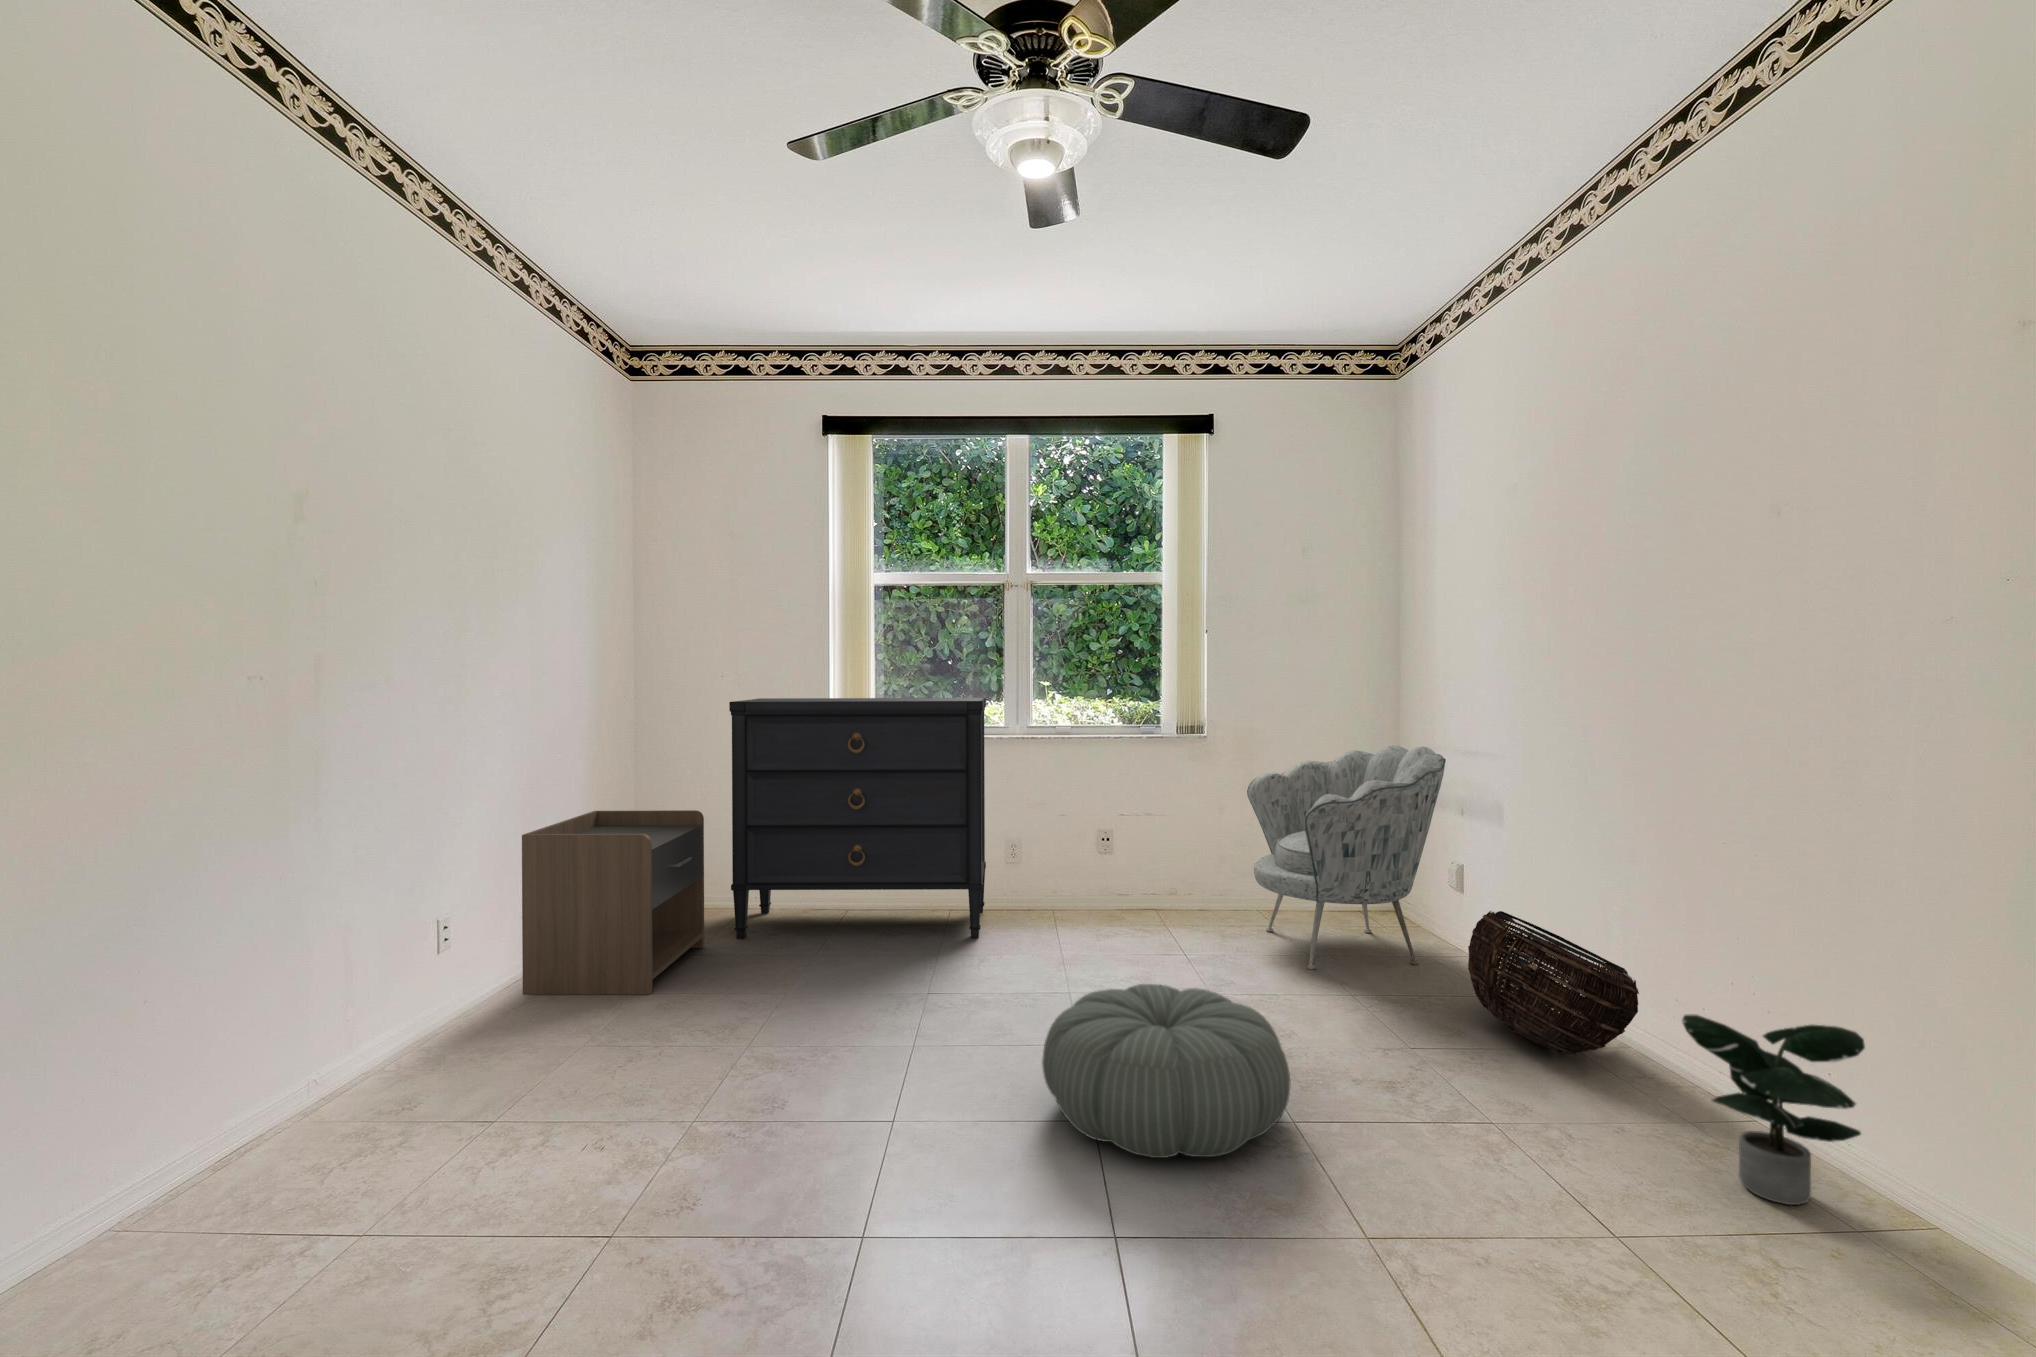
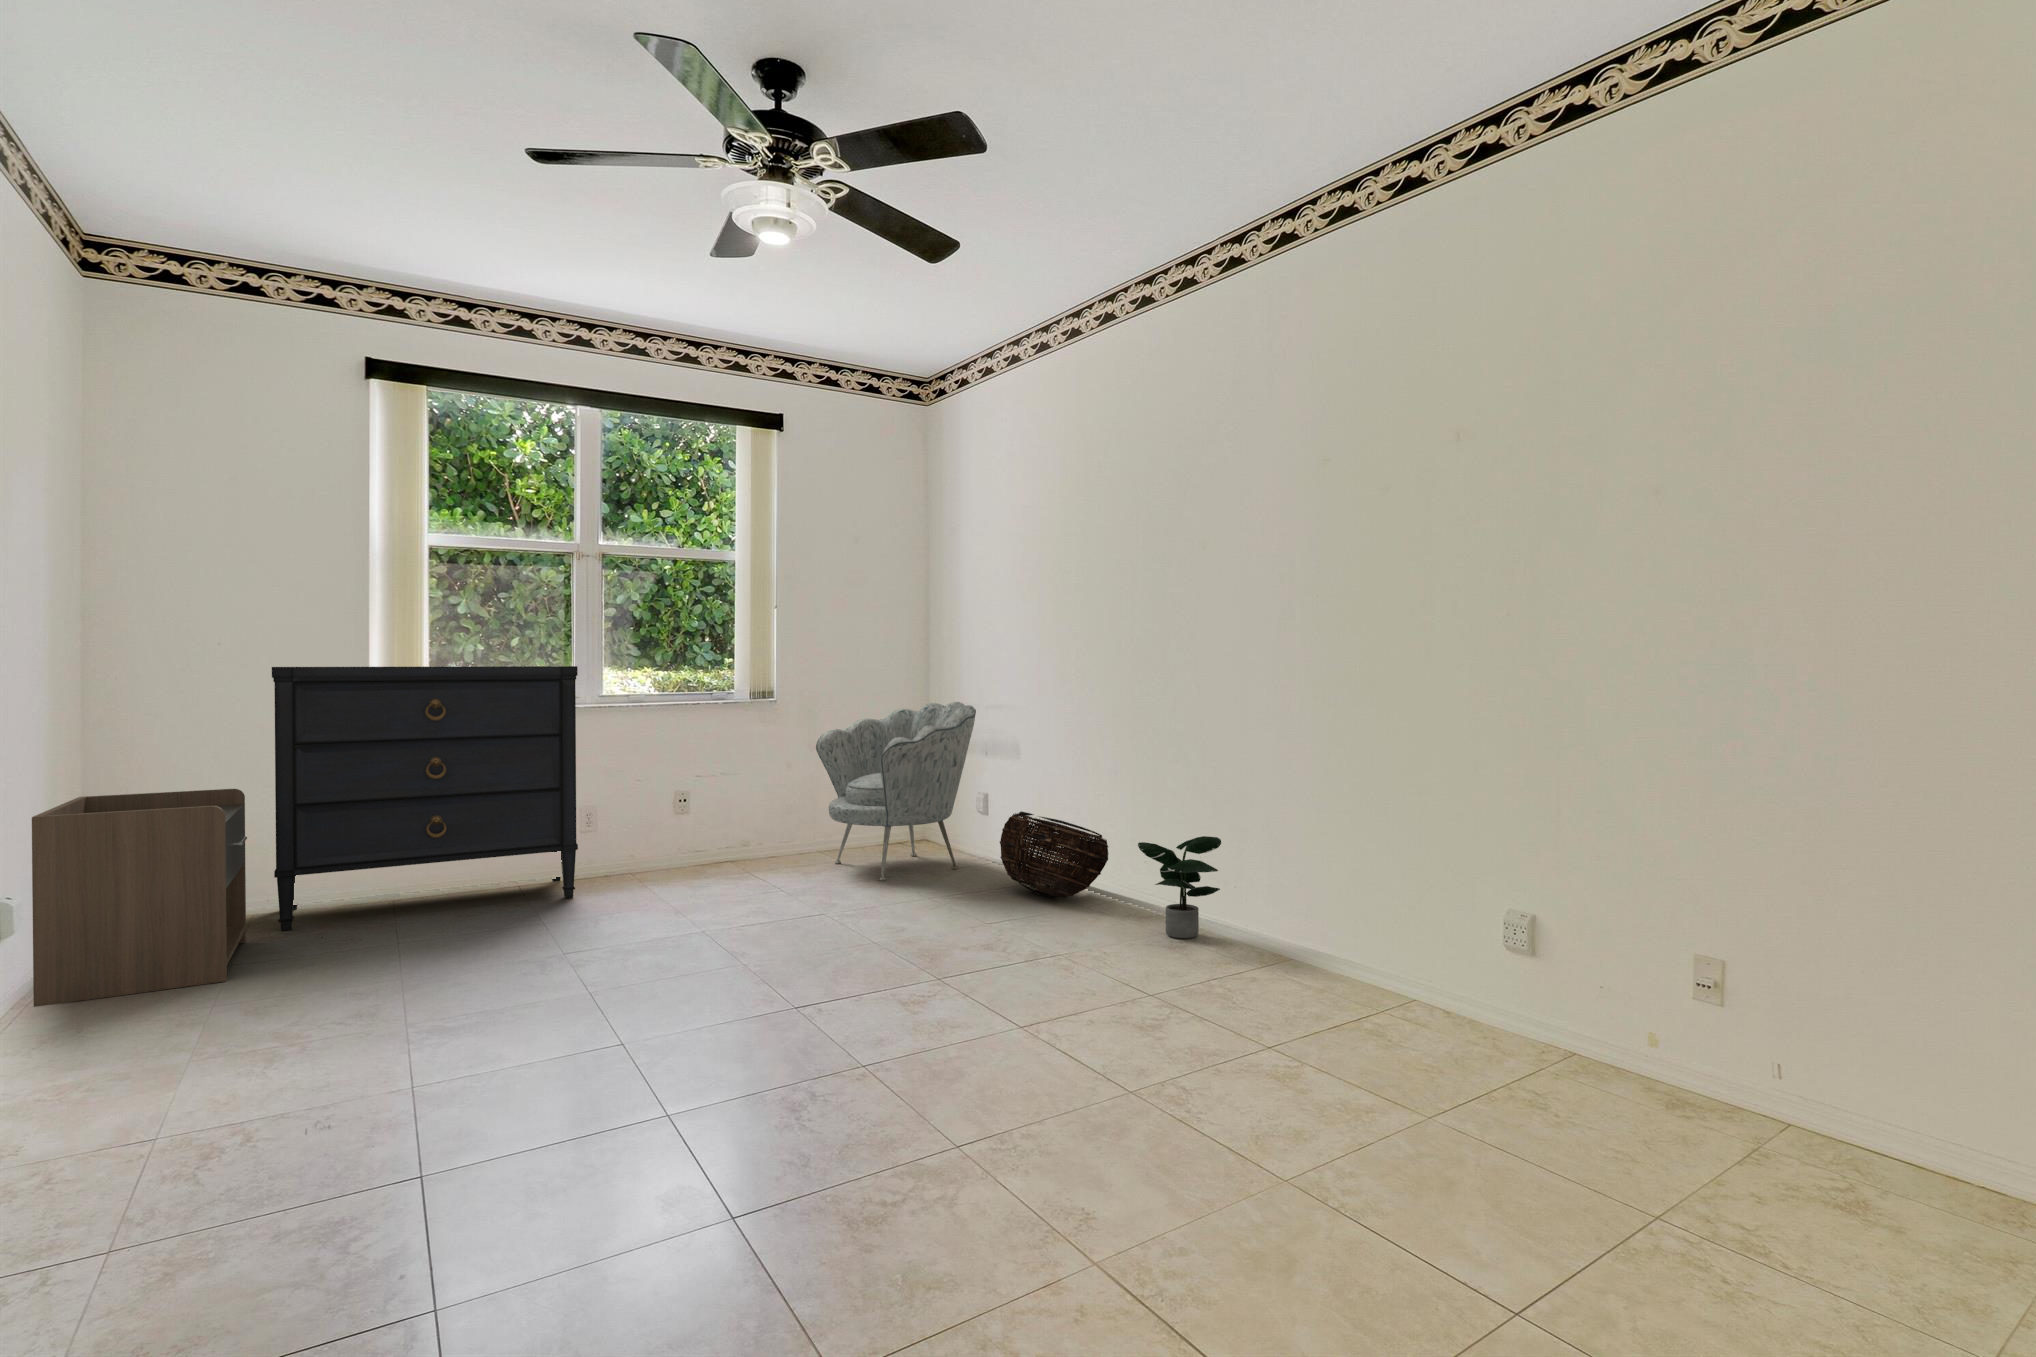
pouf: present [1042,984,1290,1158] -> none [727,875,917,984]

